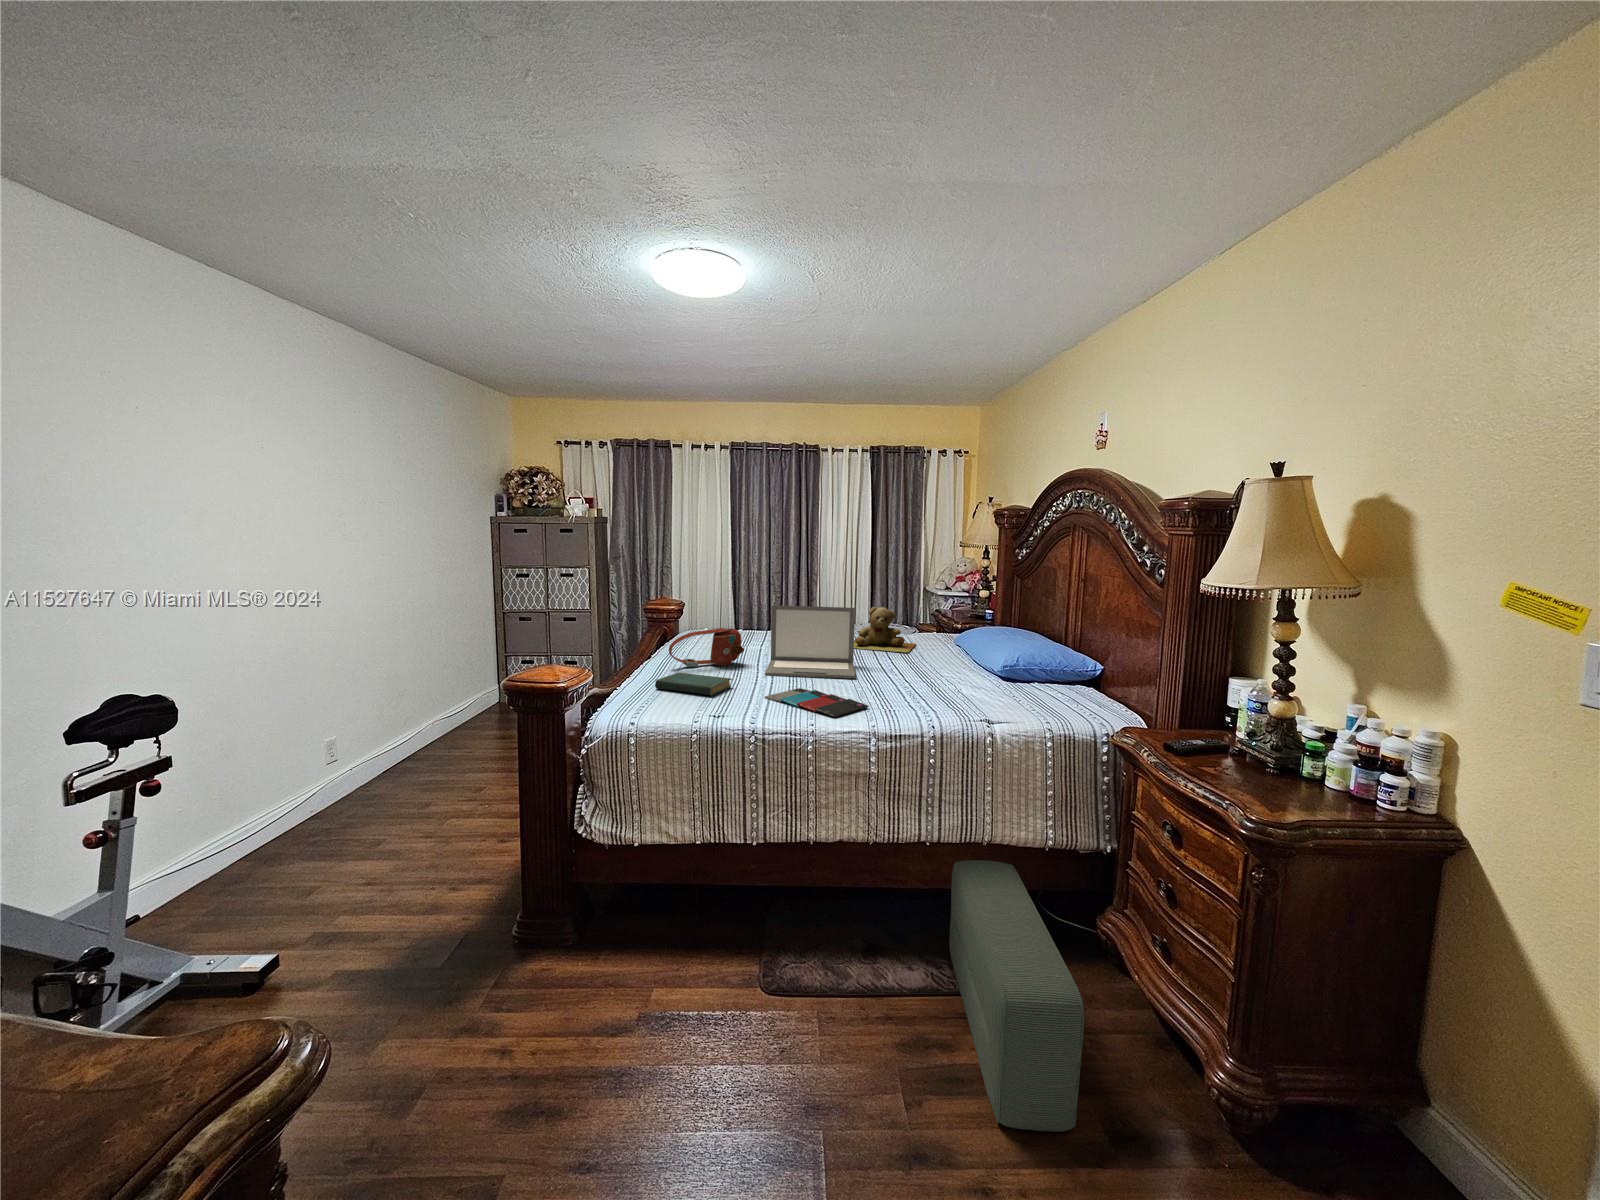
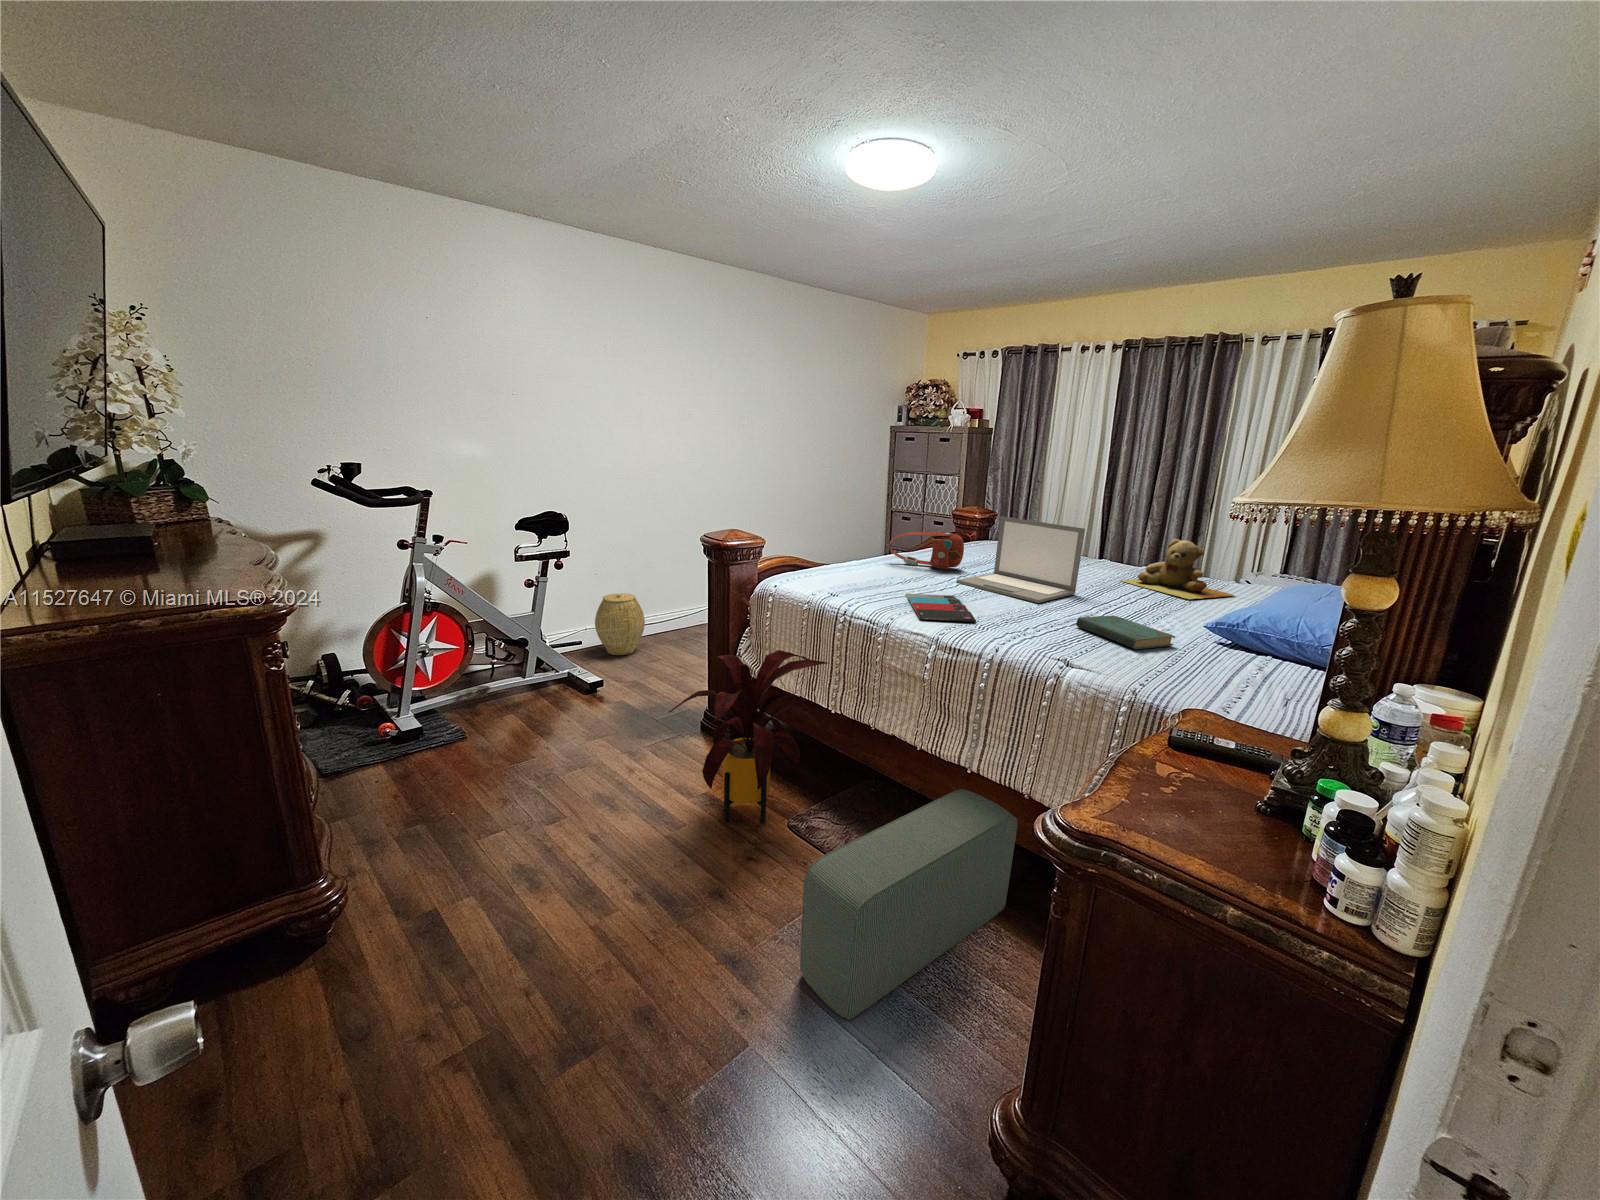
book: present [655,673,732,695] -> present [1076,616,1175,649]
house plant: none [639,789,815,1041] -> present [669,650,832,824]
woven basket: none [159,805,270,921] -> present [595,593,645,655]

